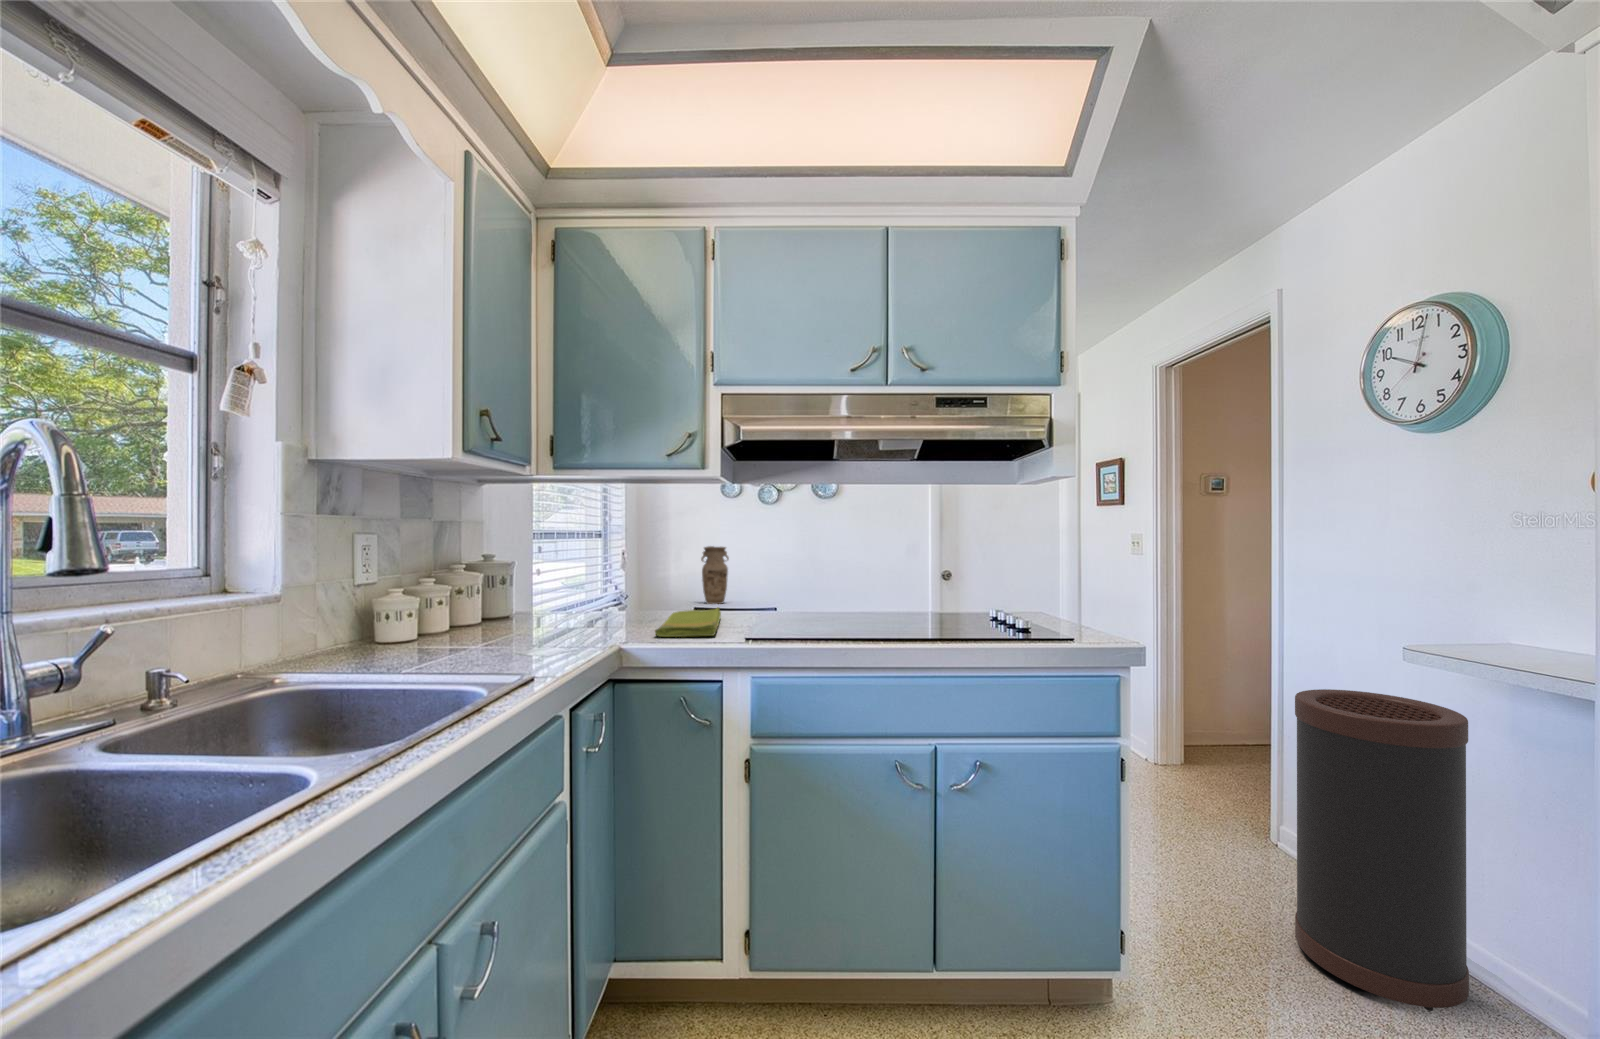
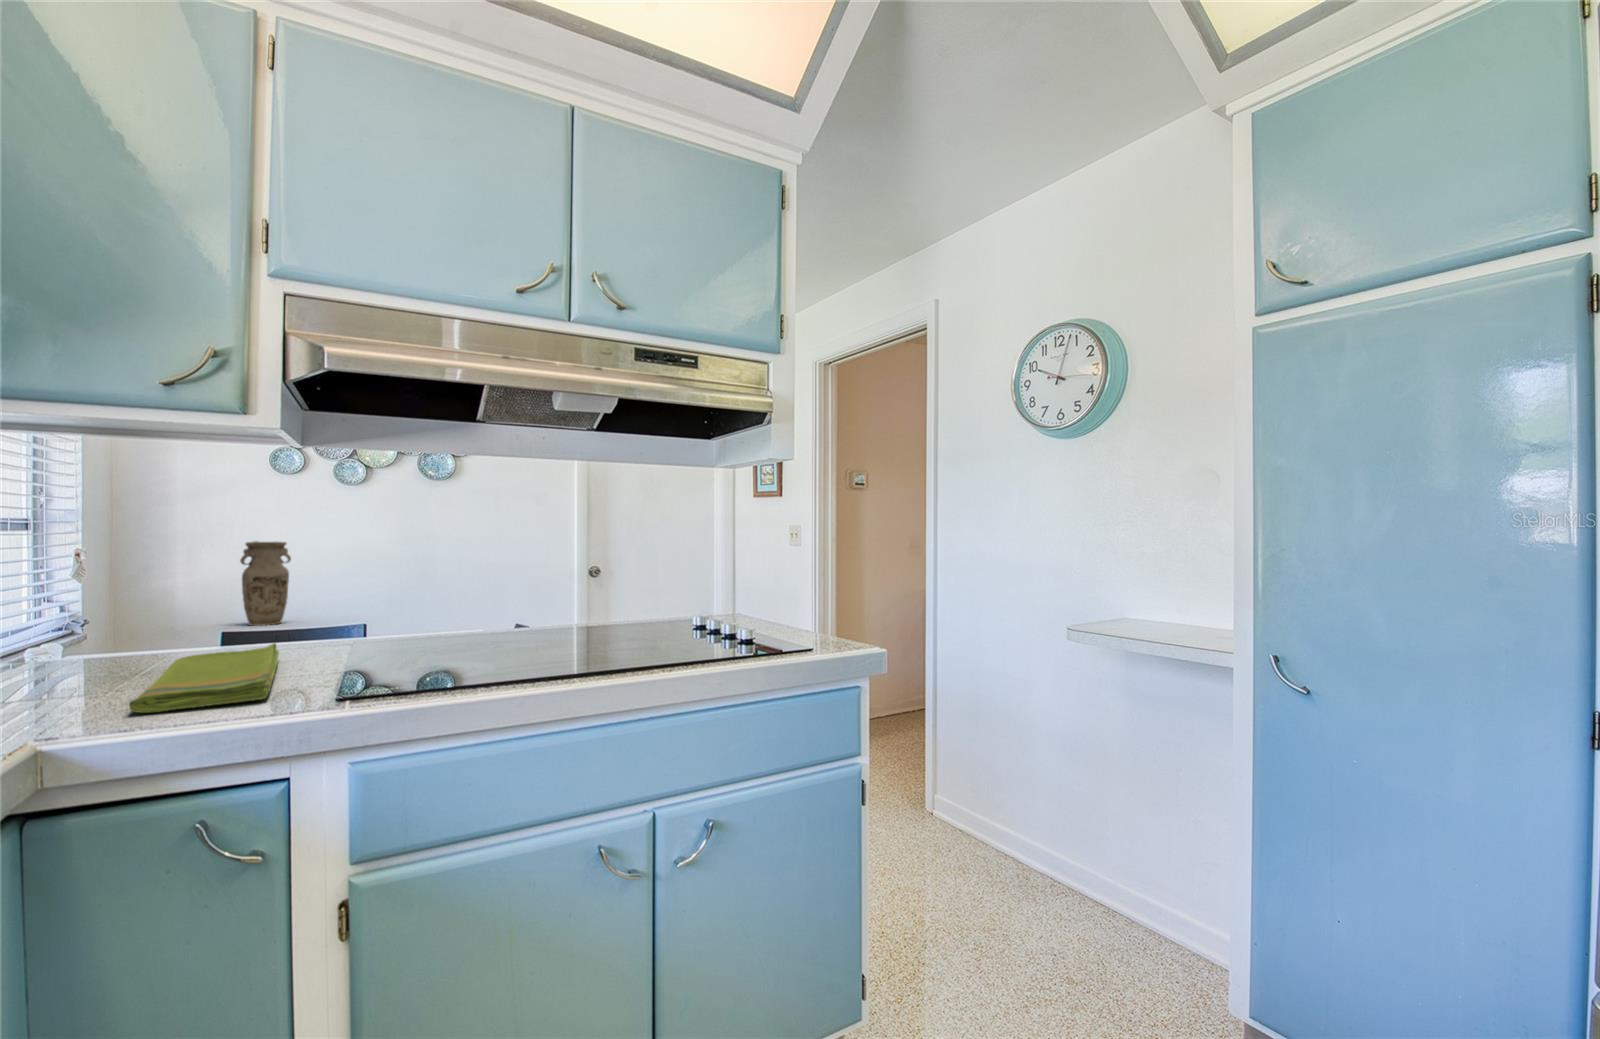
trash can: present [1295,689,1469,1011] -> none [965,675,1095,959]

